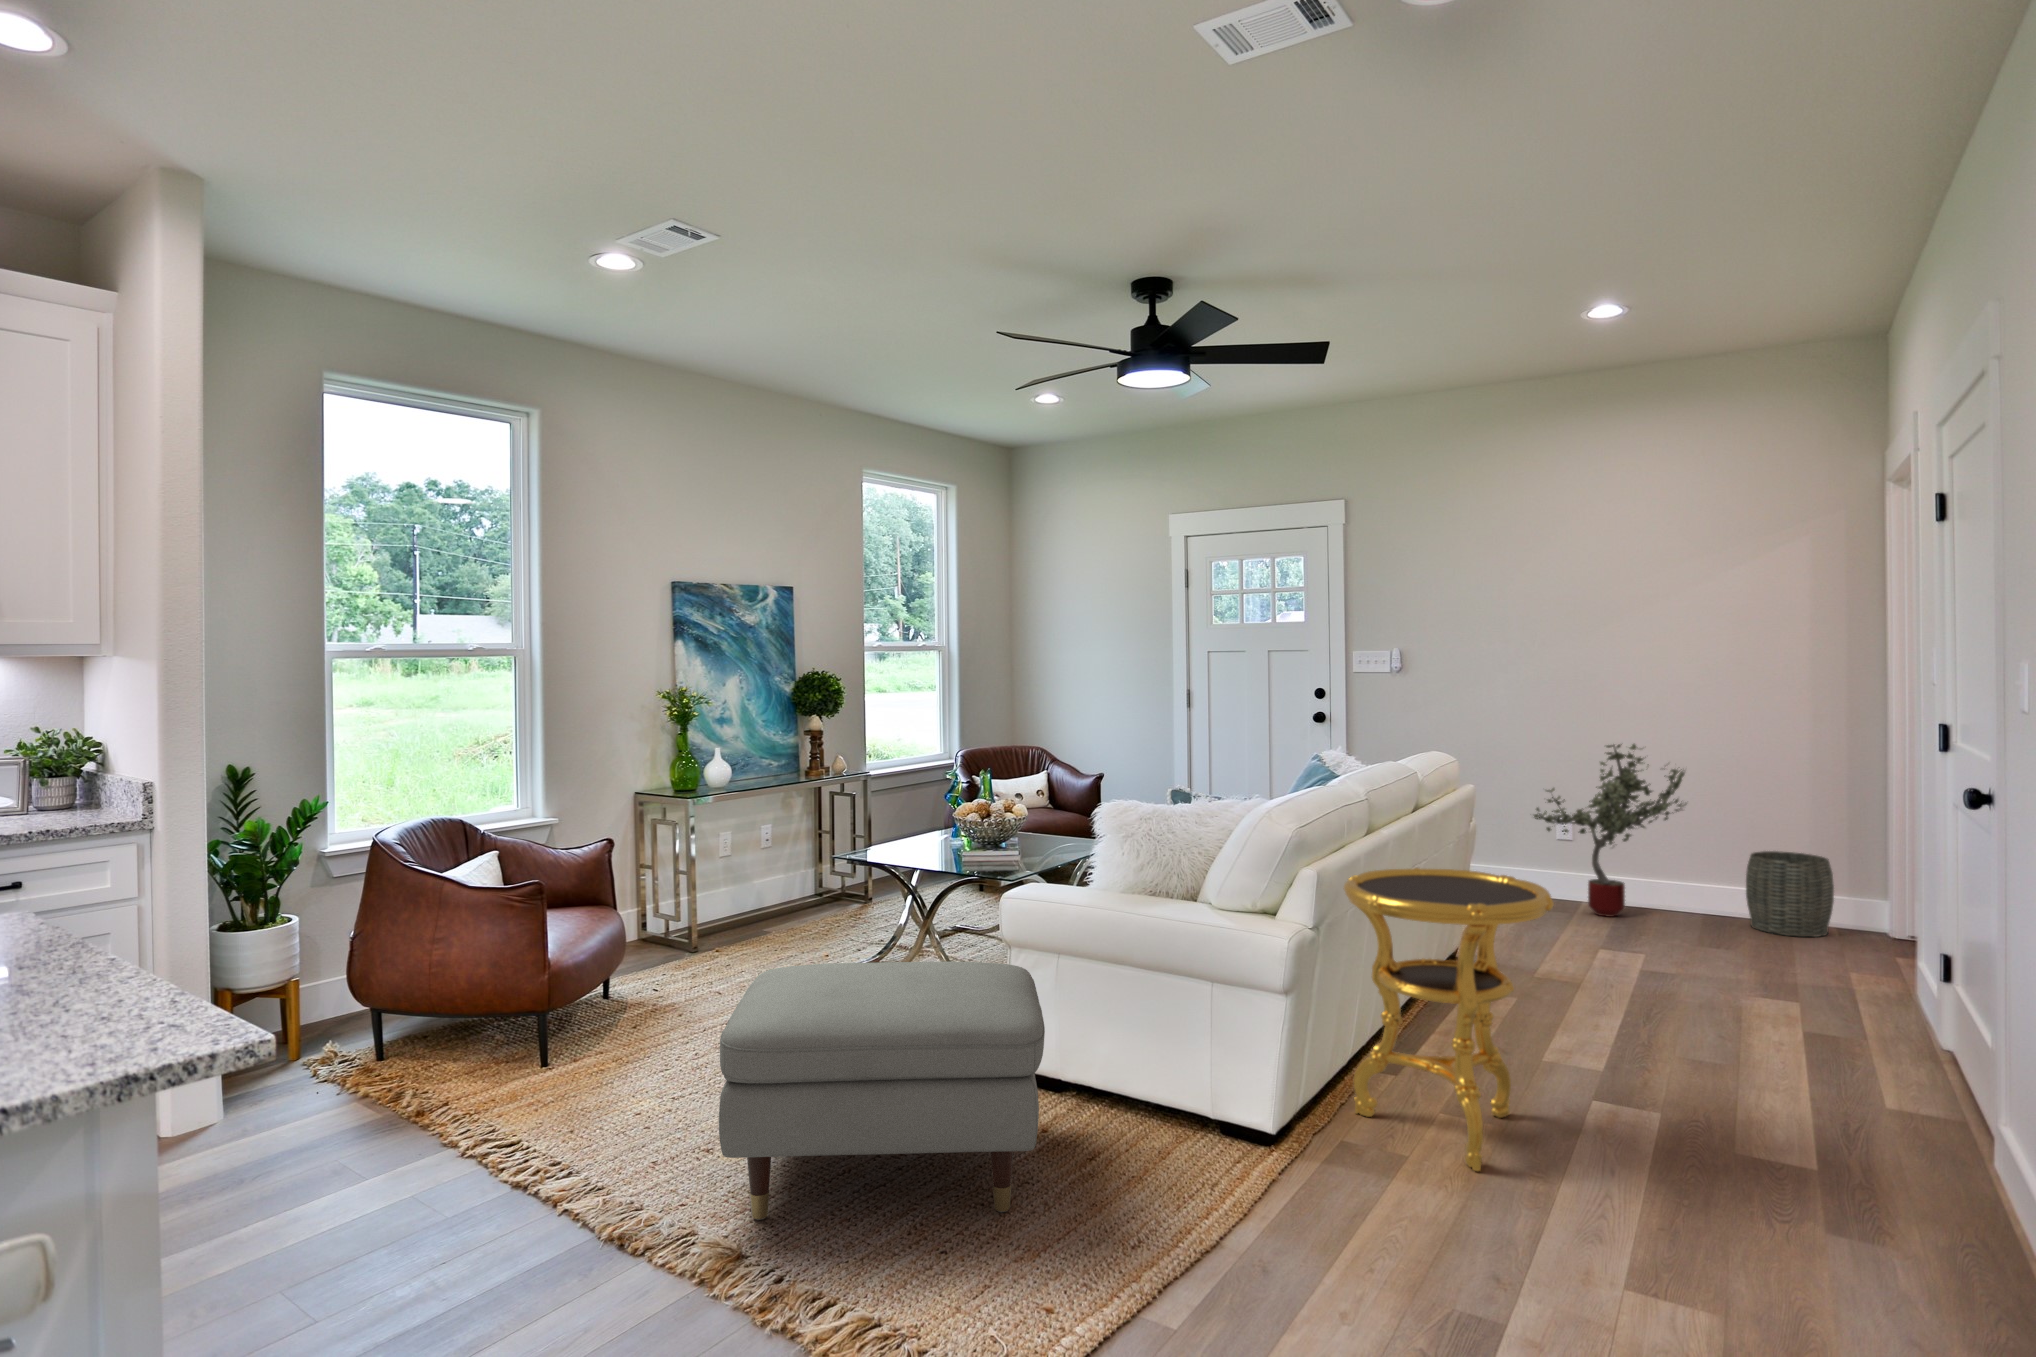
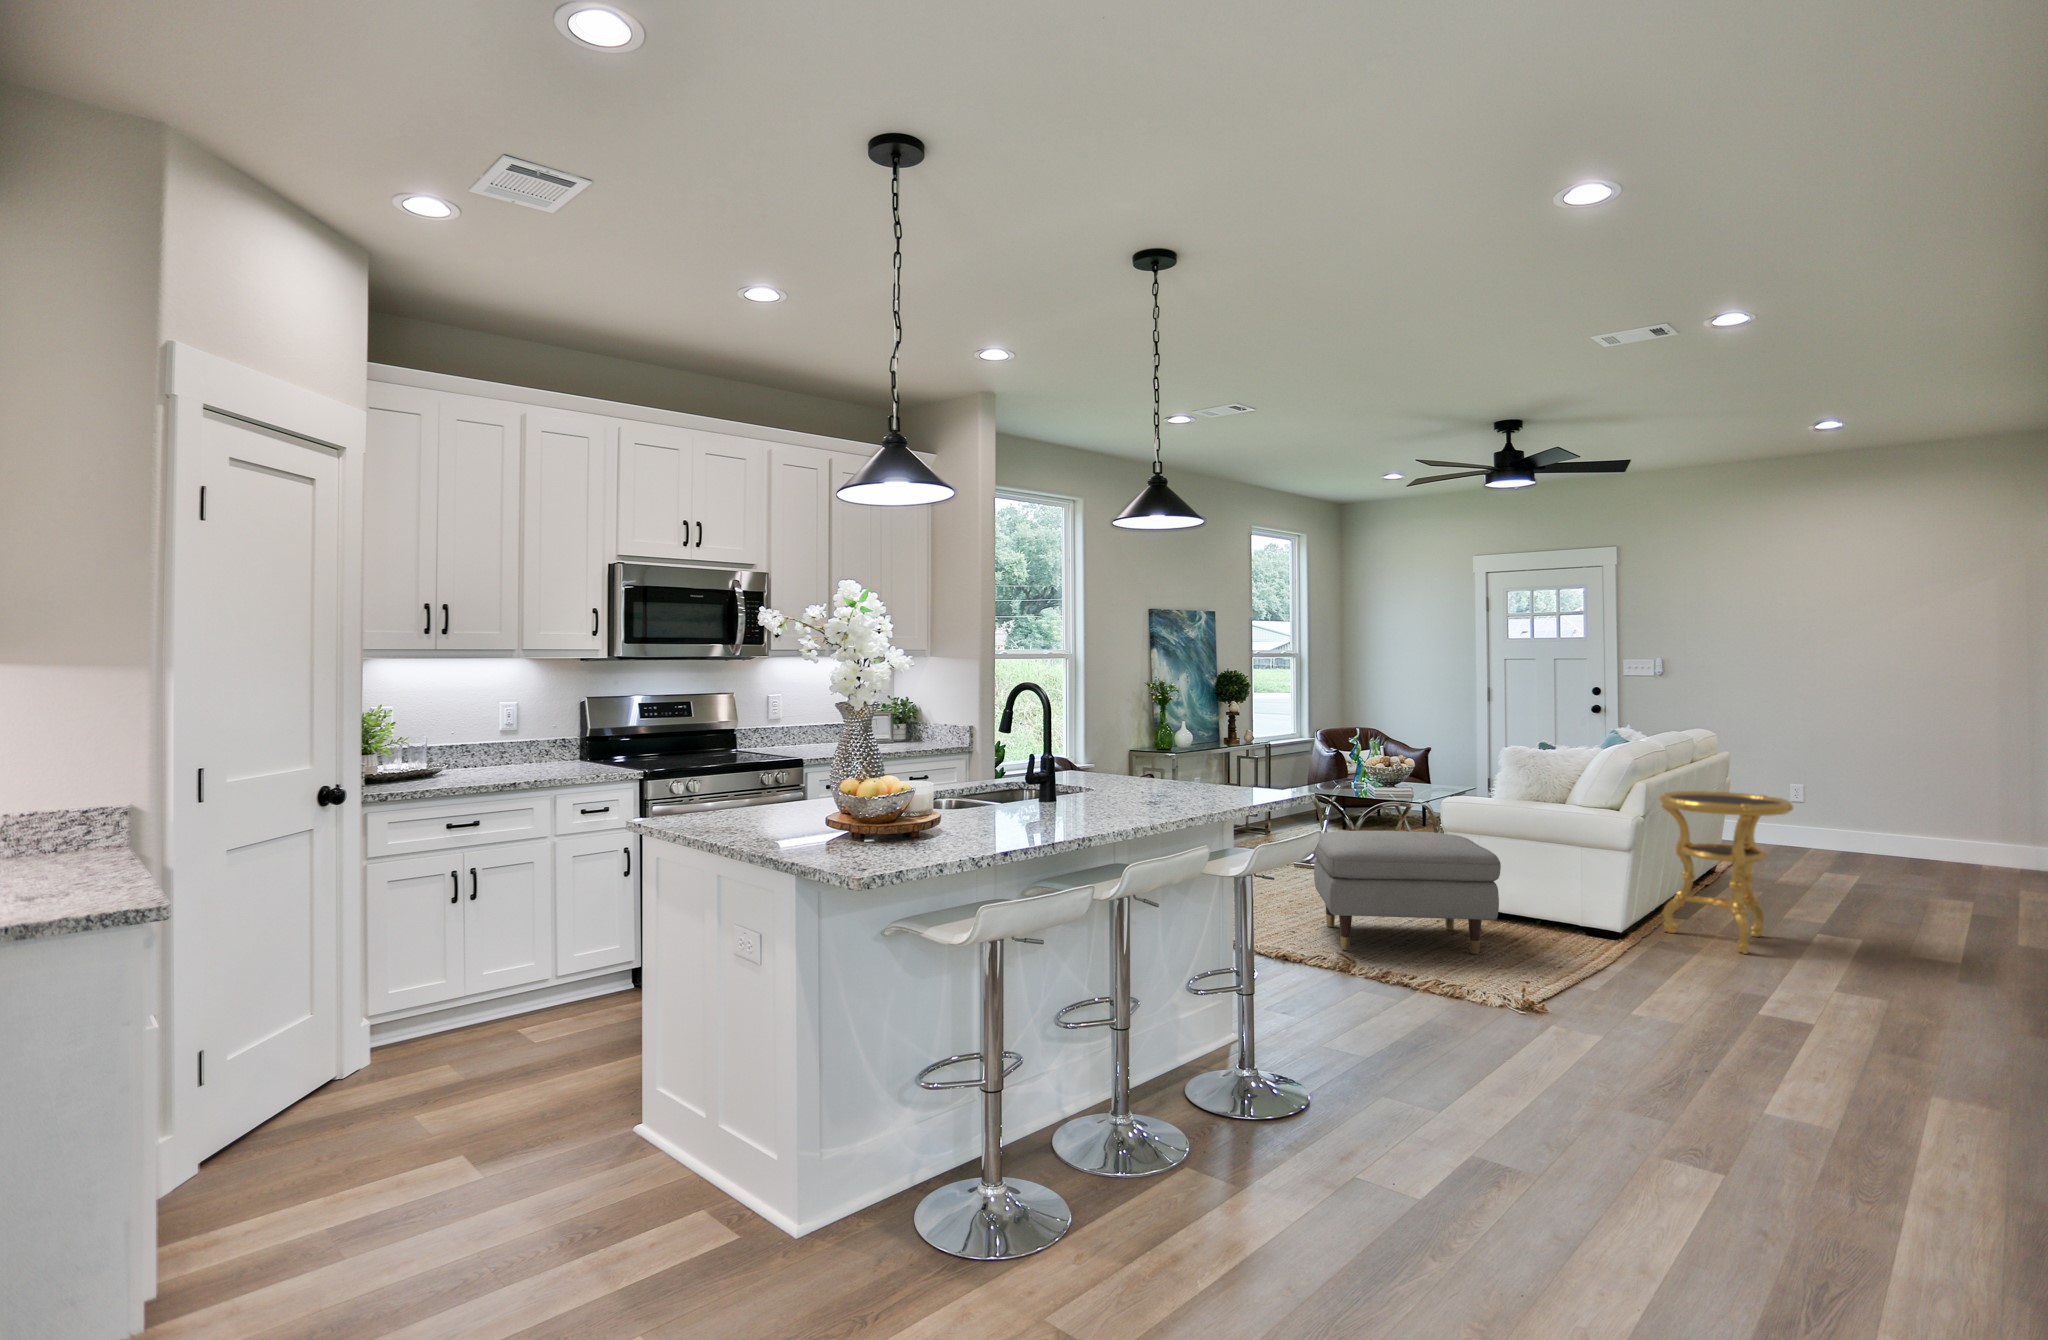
potted tree: present [1534,744,1687,917] -> none [1770,729,1896,855]
woven basket: present [1746,851,1834,937] -> none [1942,810,2012,871]

